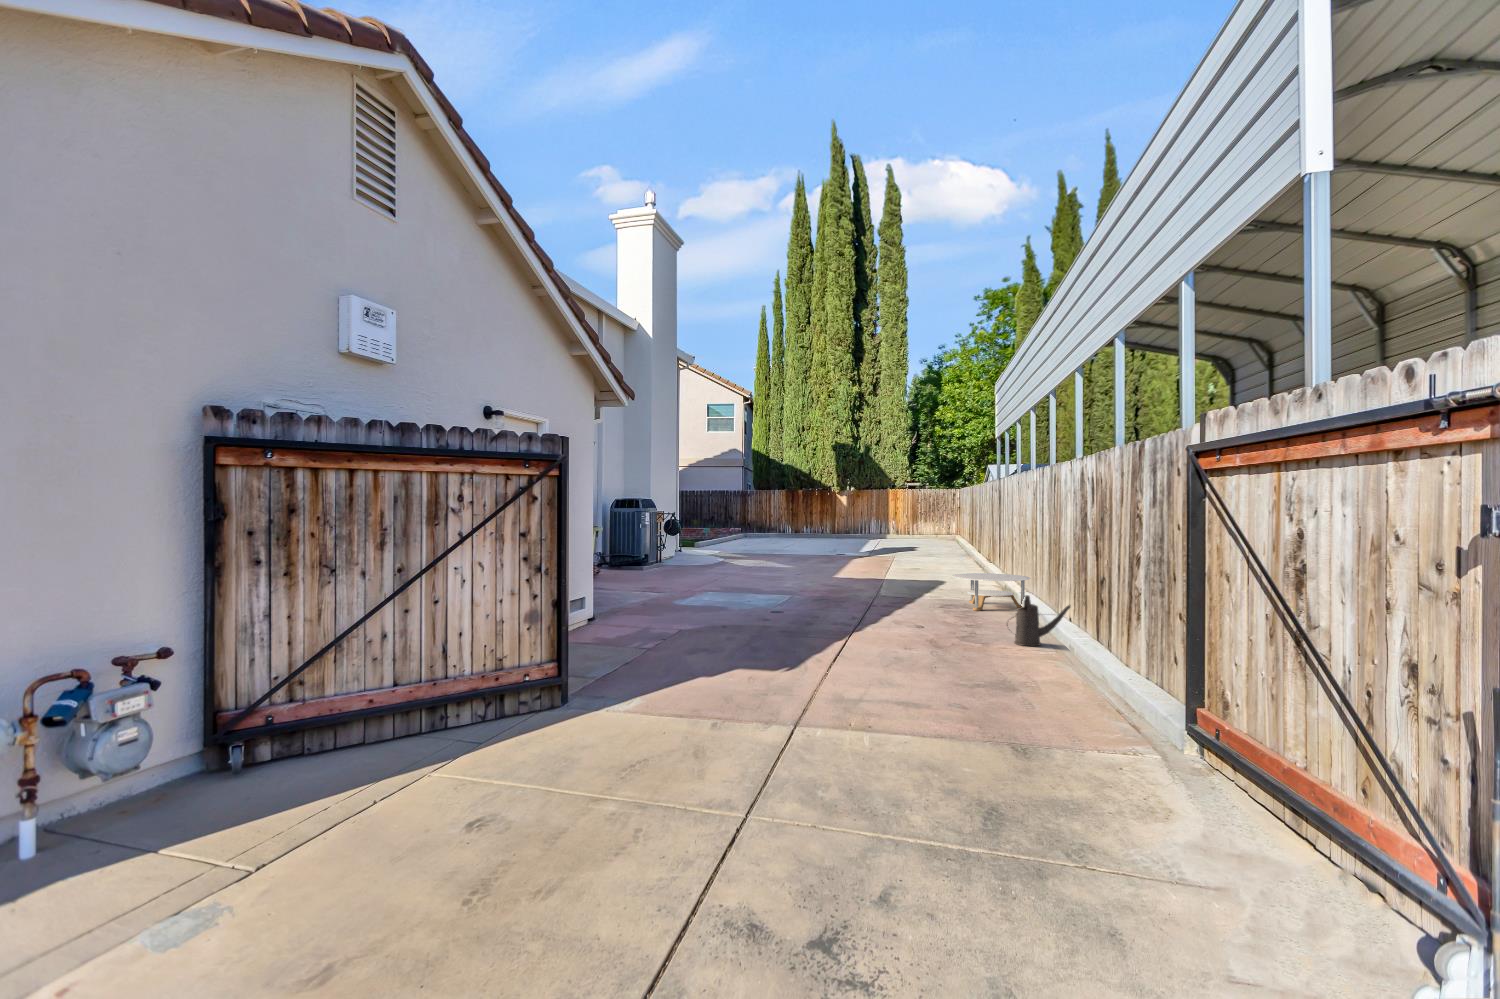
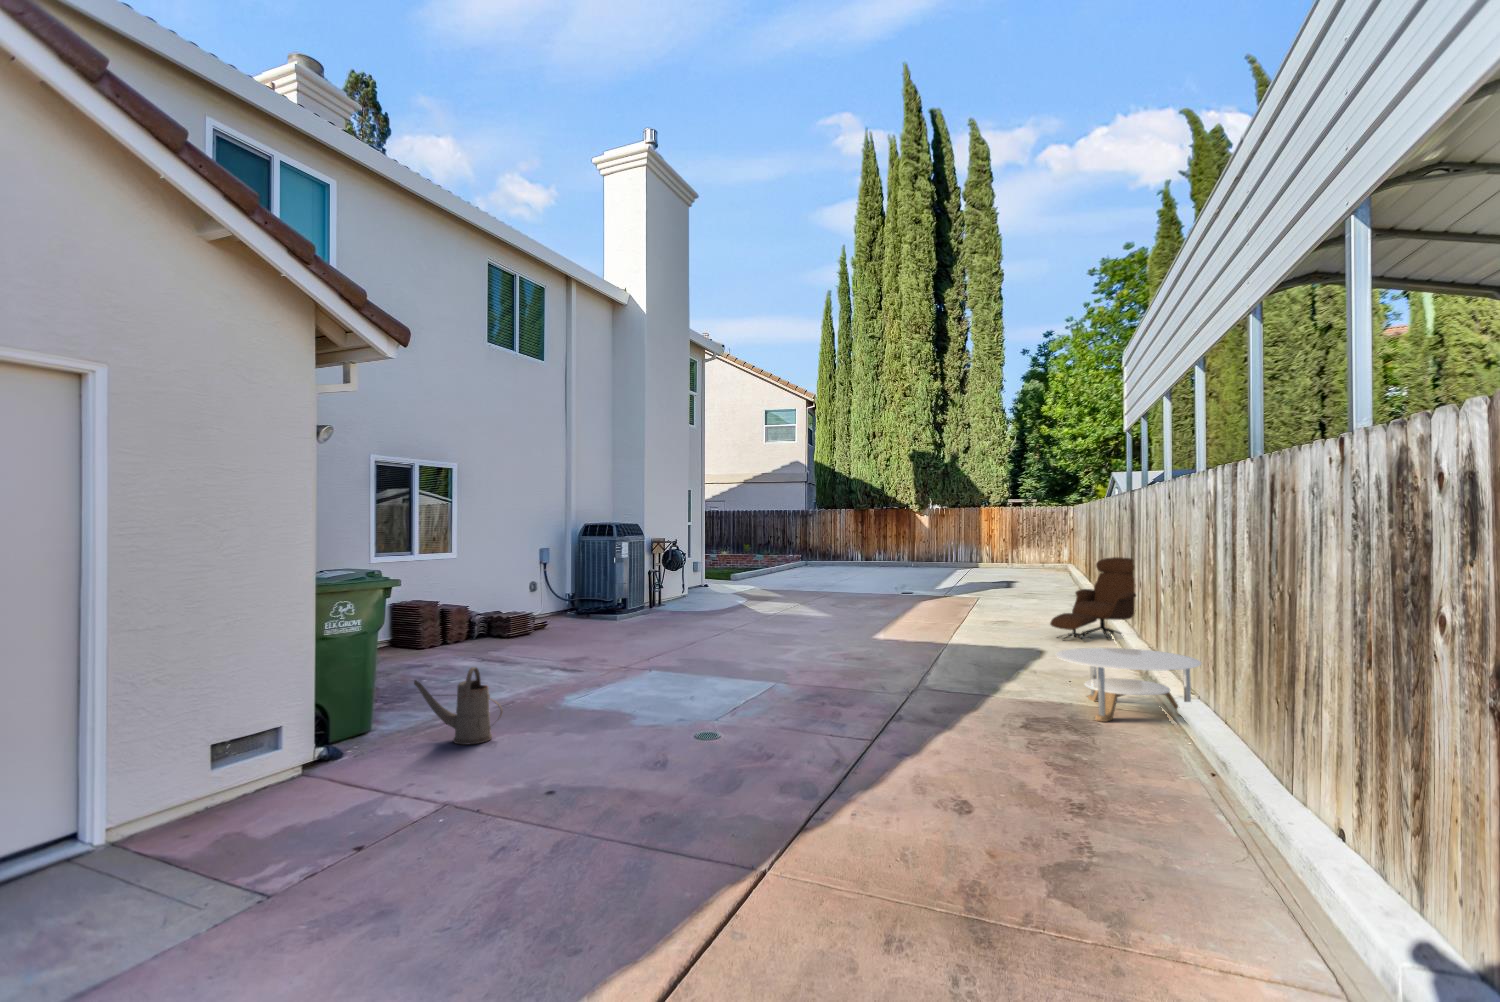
lounge chair: none [945,524,1003,578] -> present [1050,557,1136,641]
watering can: present [1007,595,1071,646] -> present [414,667,503,745]

